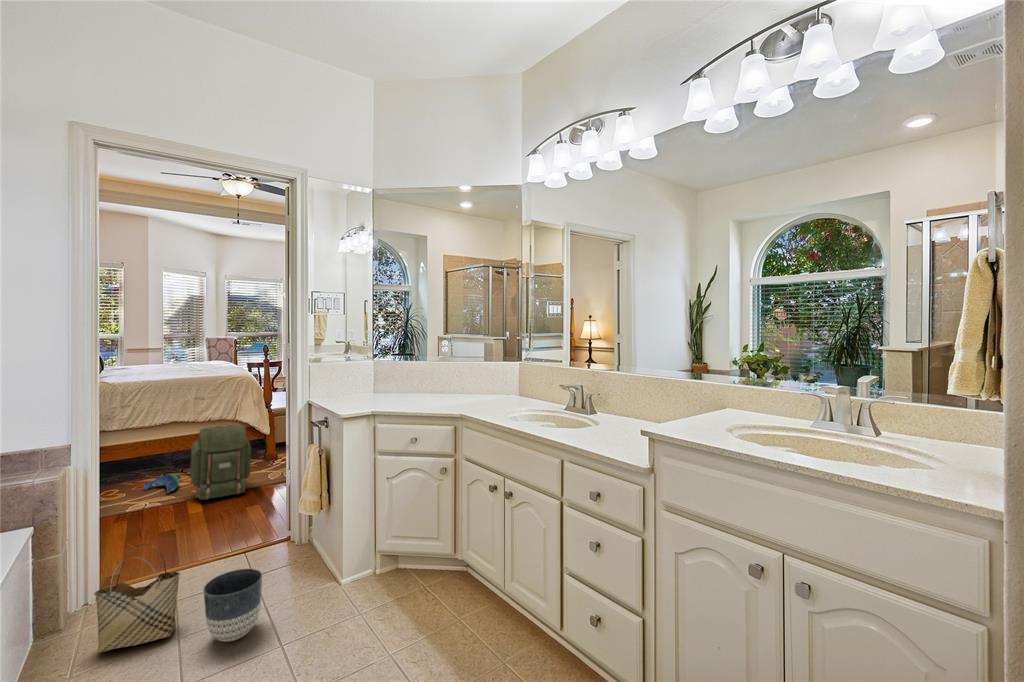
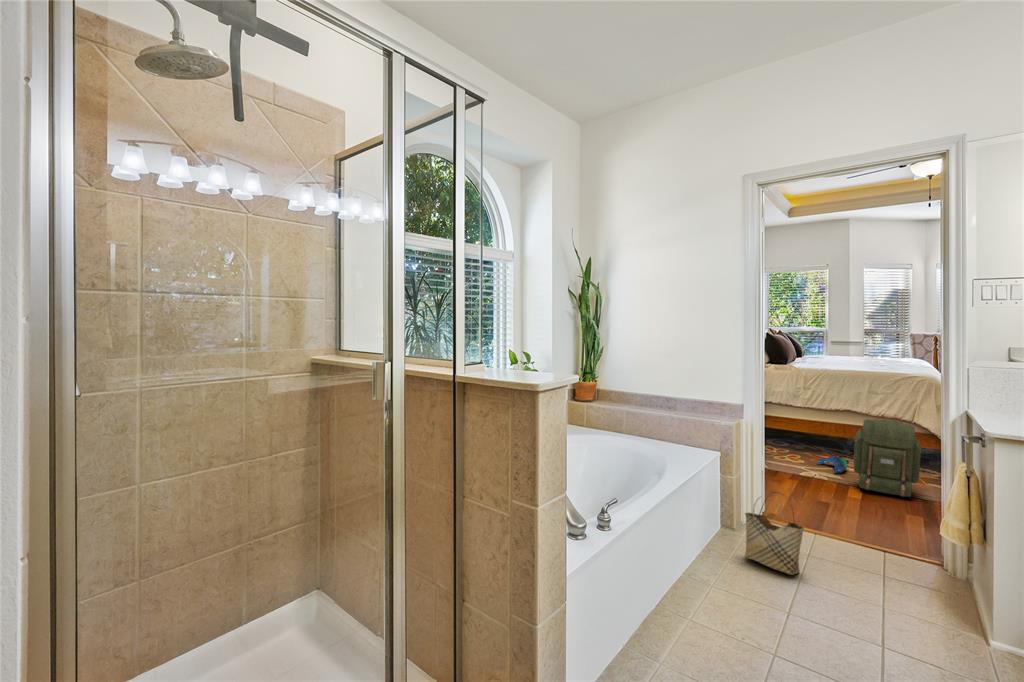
planter: present [203,569,262,642] -> none [815,545,873,613]

